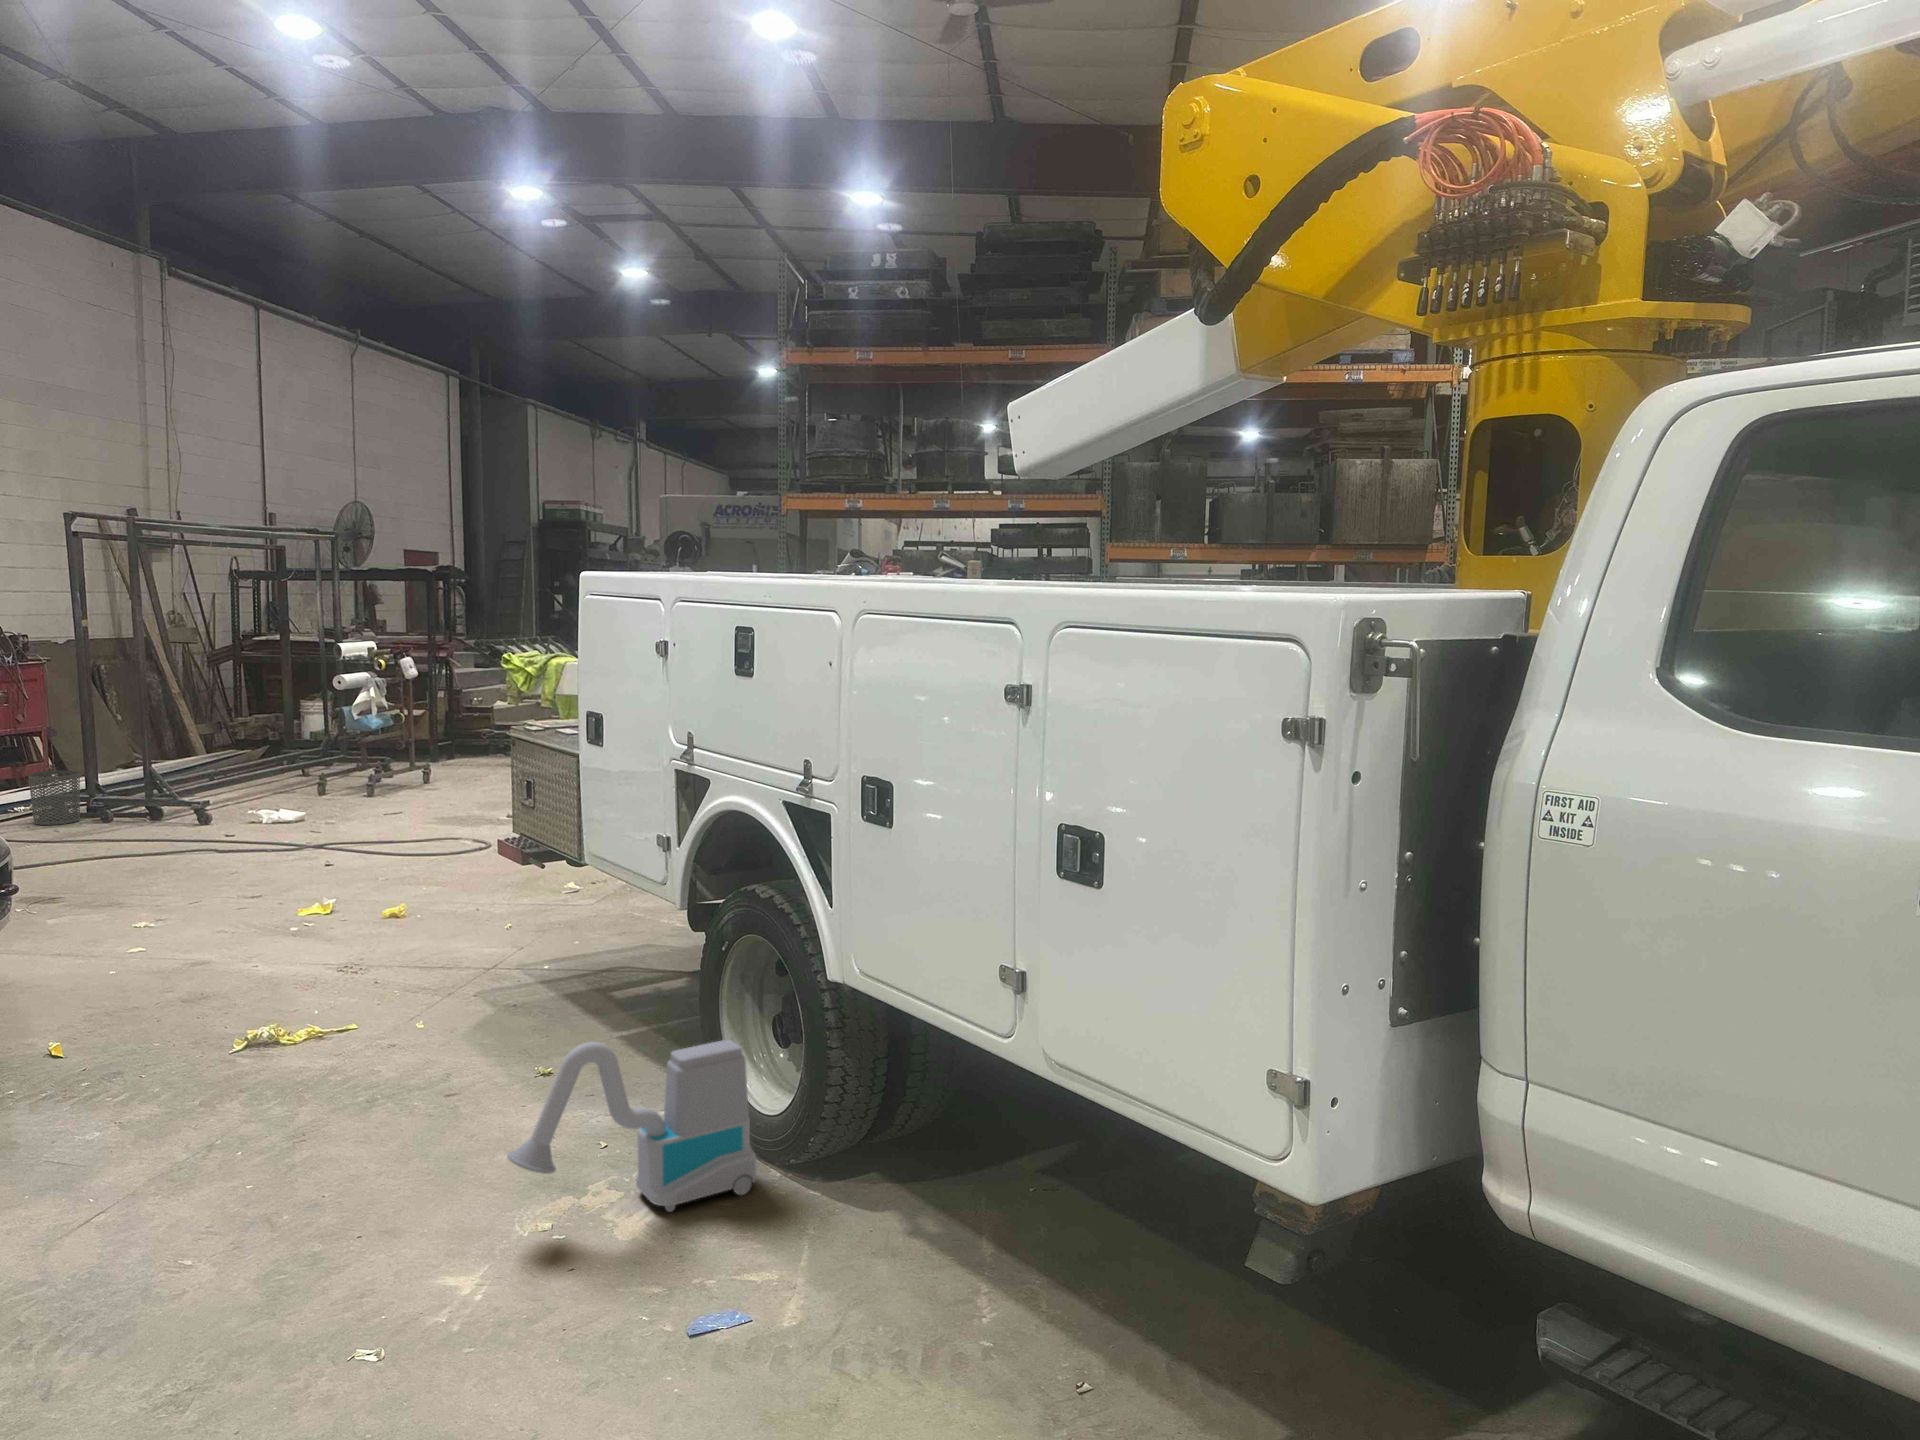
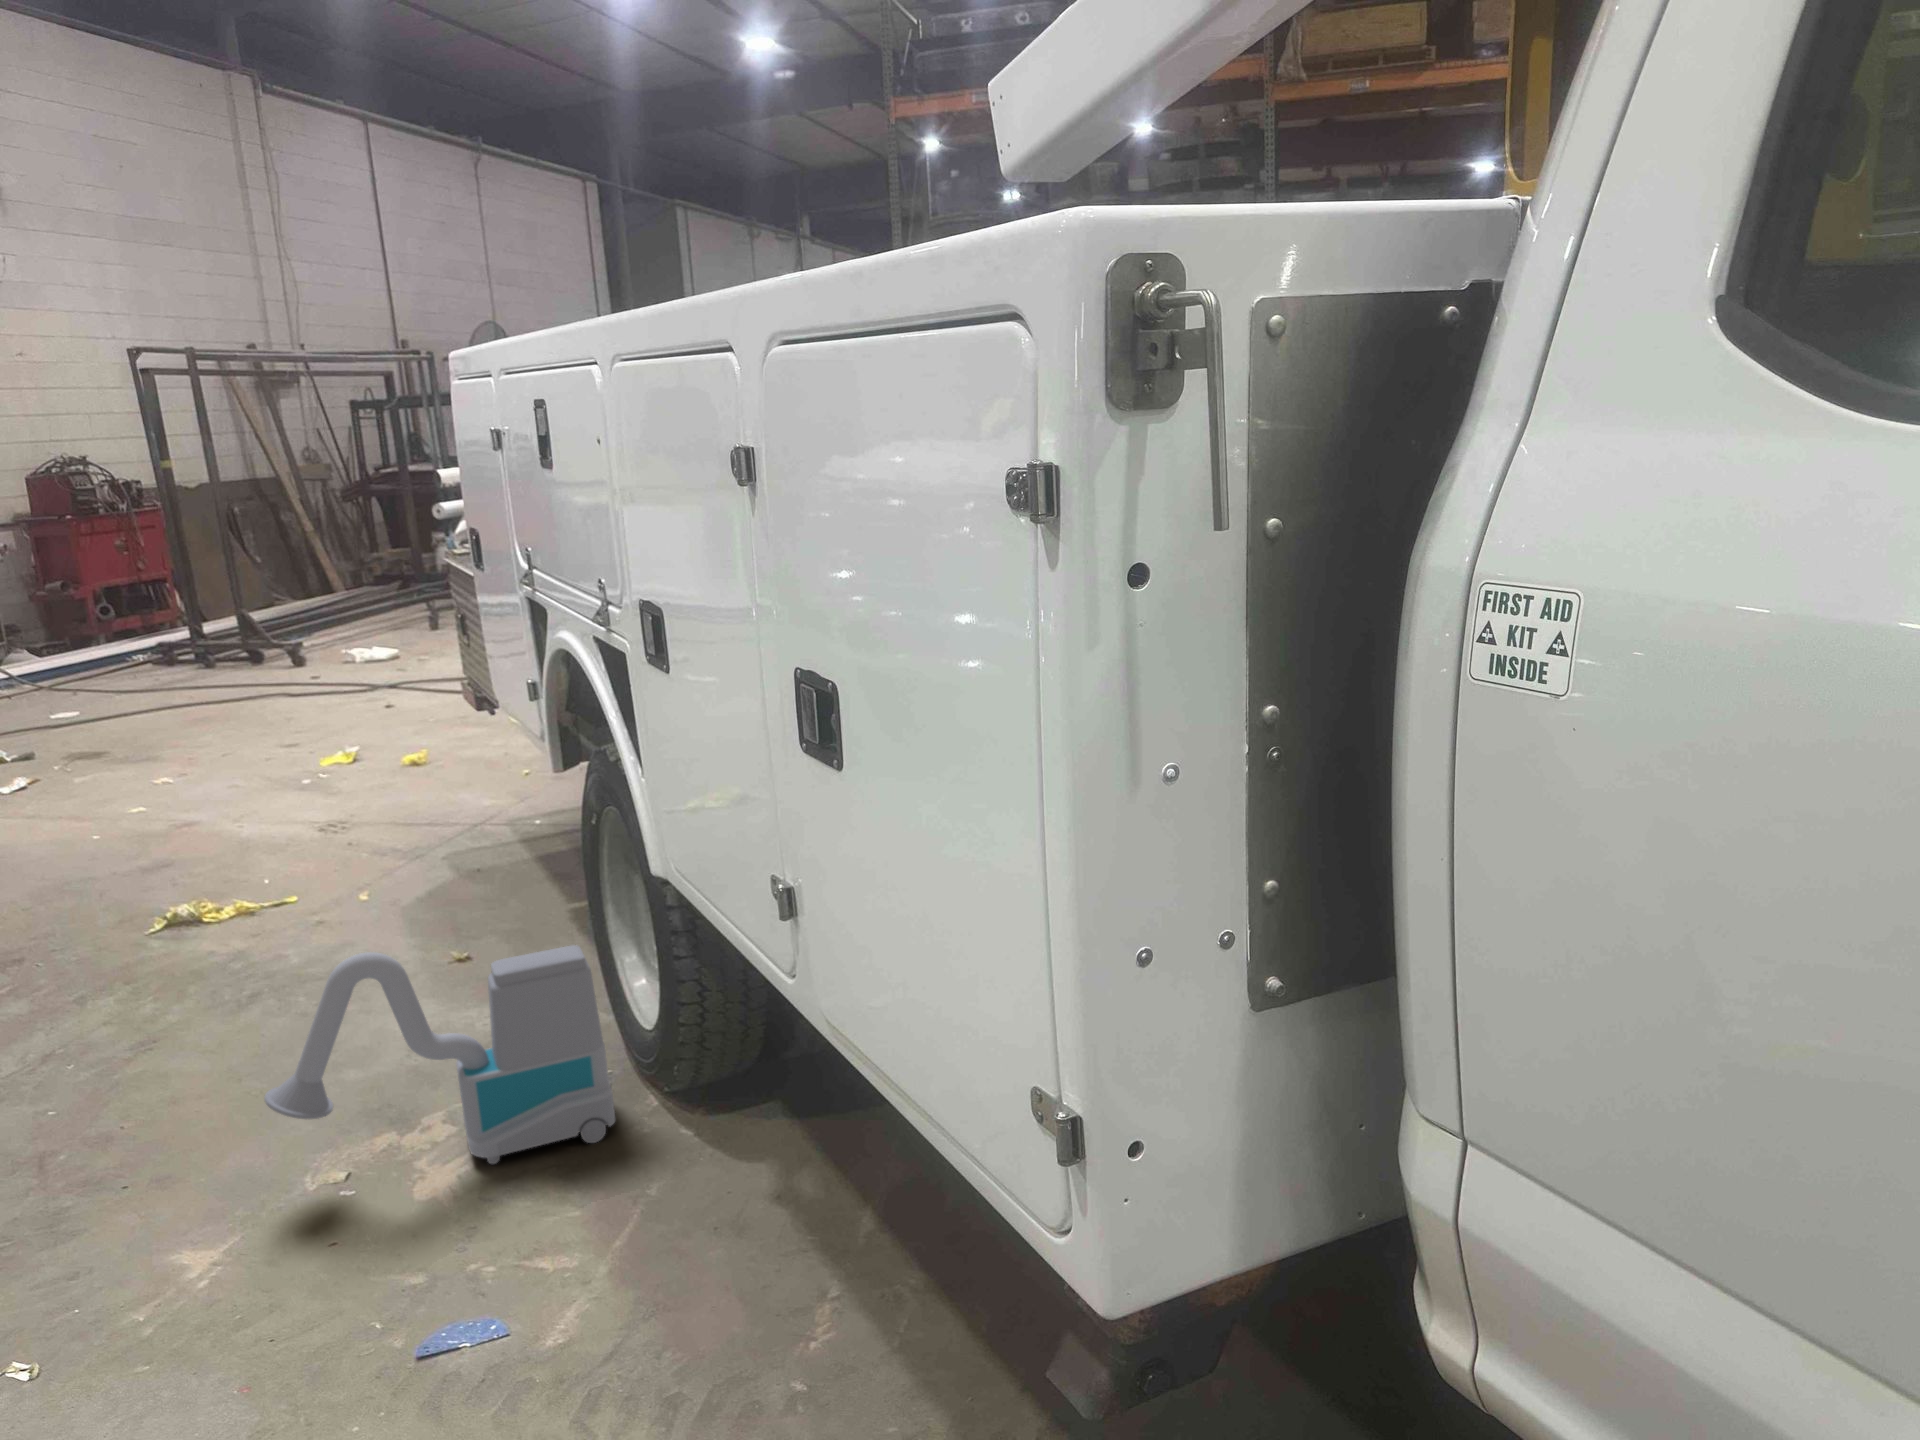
waste bin: present [29,771,80,825] -> none [129,617,184,673]

